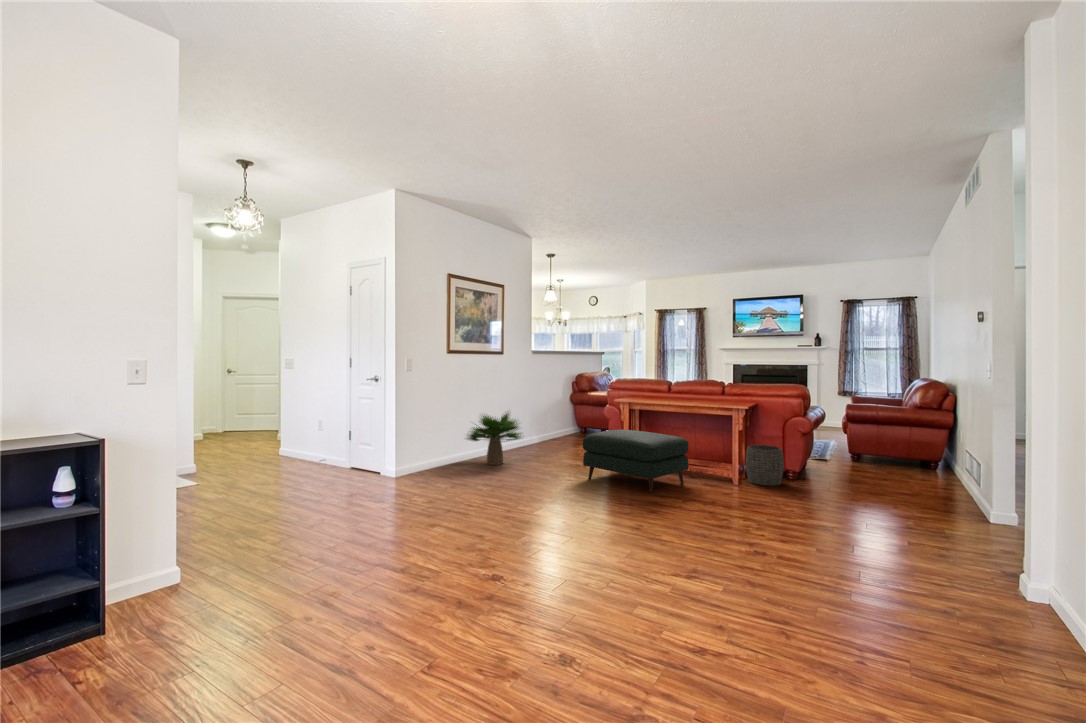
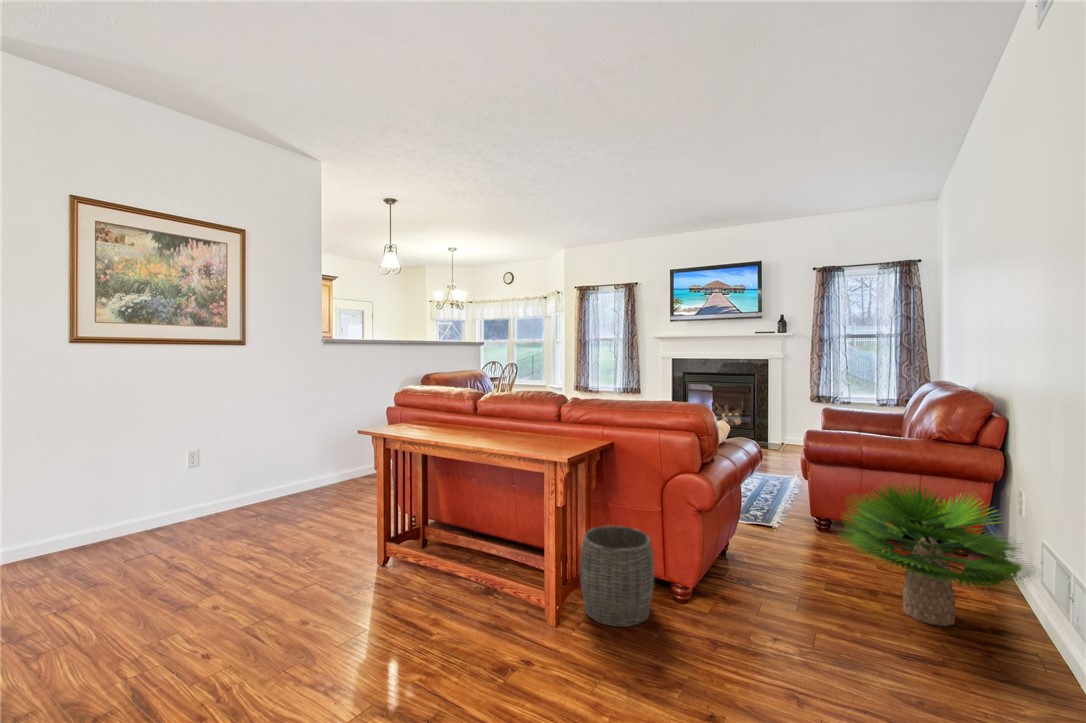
potted plant: present [467,413,521,465] -> present [846,483,1031,626]
ottoman: present [583,430,689,493] -> none [246,488,449,670]

